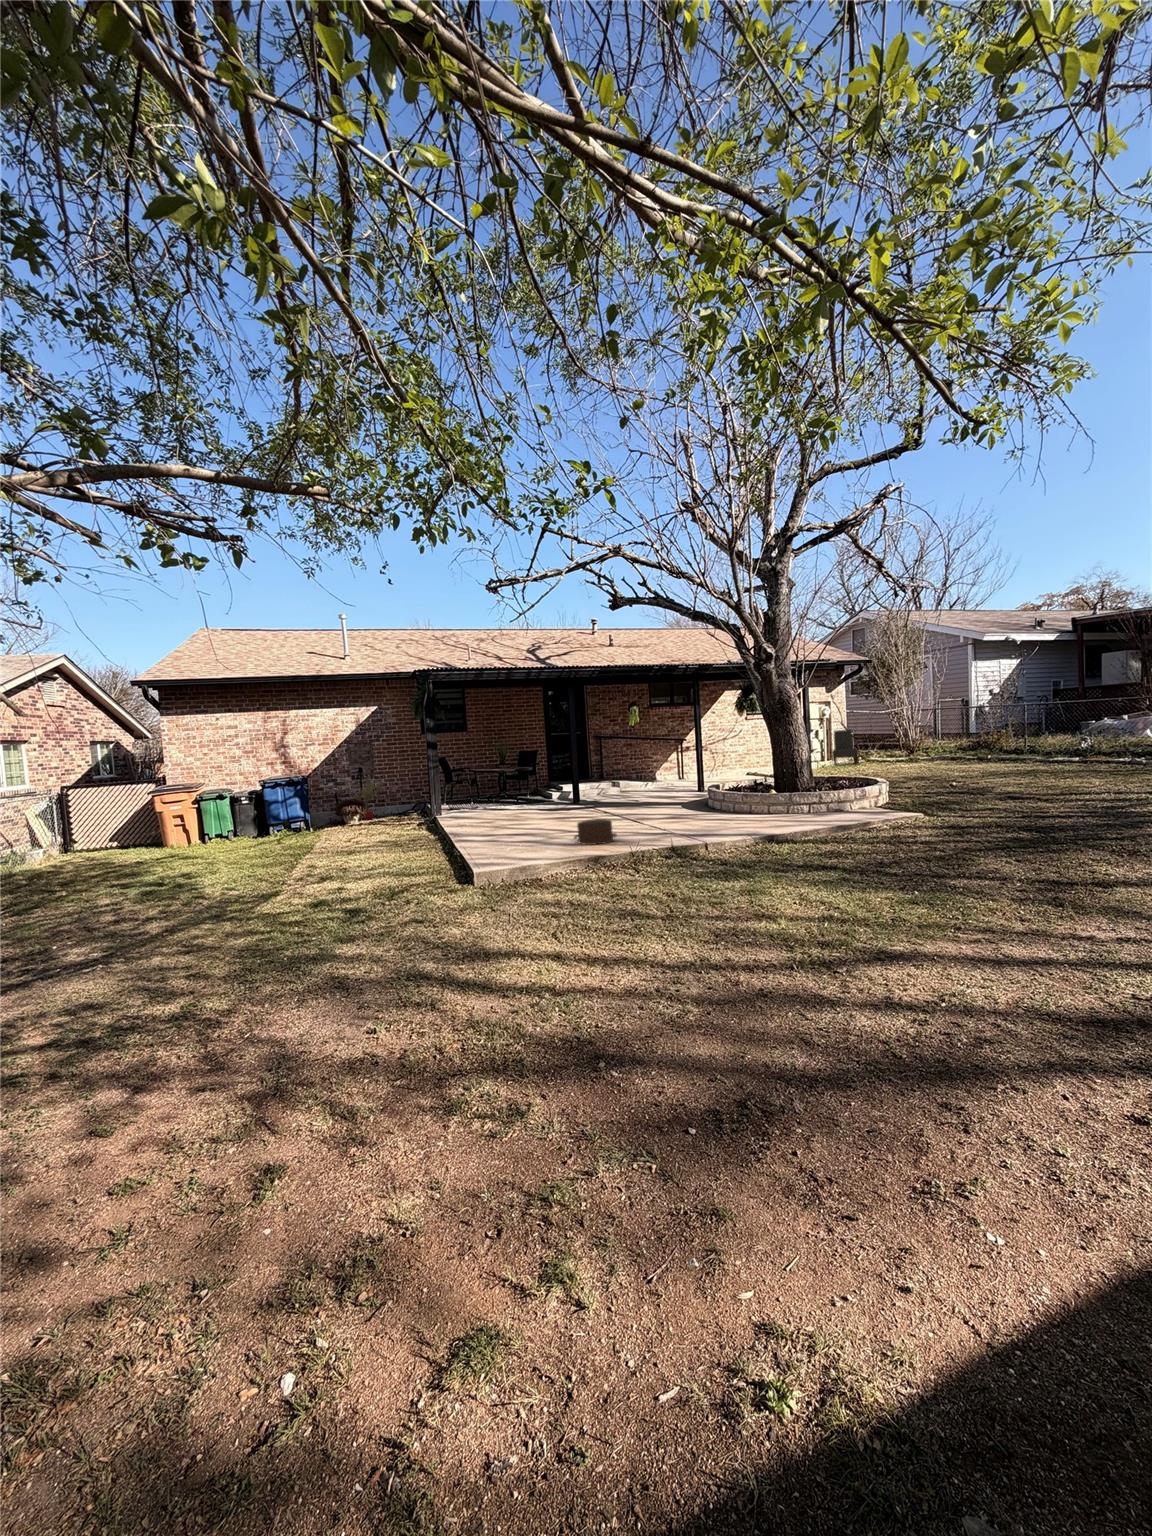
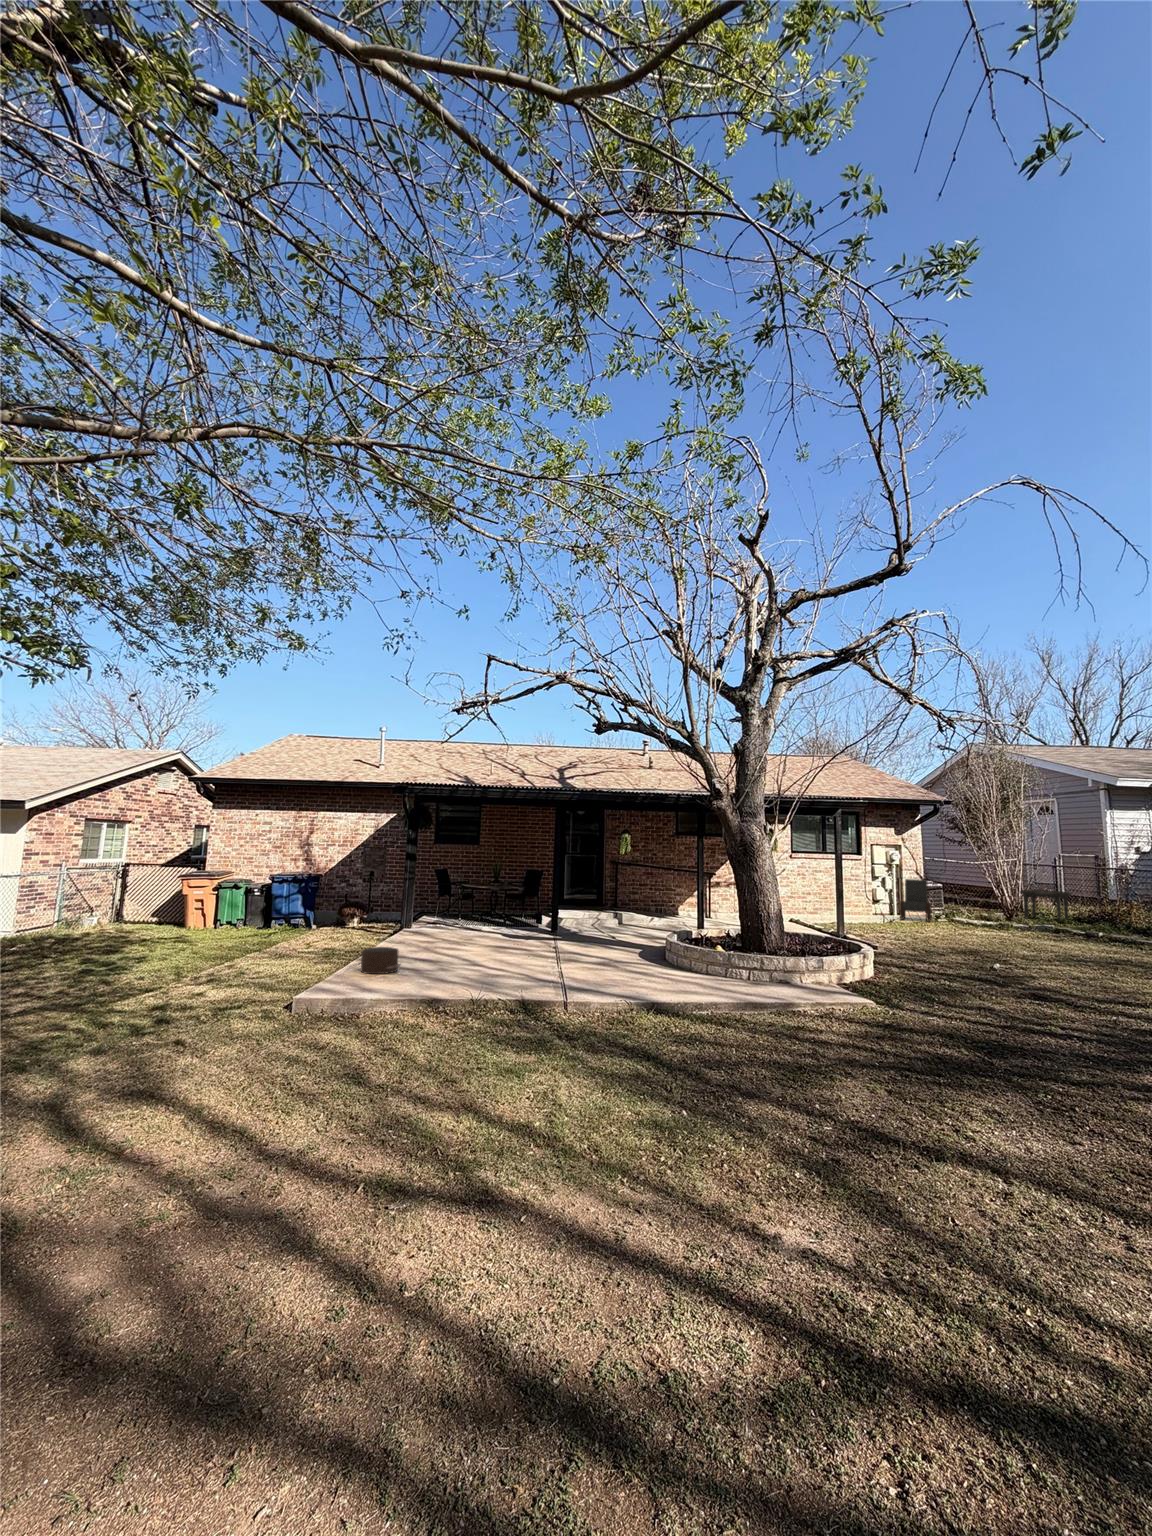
round table: none [916,730,960,755] -> present [1020,890,1072,921]
potted tree: present [354,779,383,820] -> none [354,880,390,923]
pouf: present [574,819,616,845] -> present [353,947,400,974]

